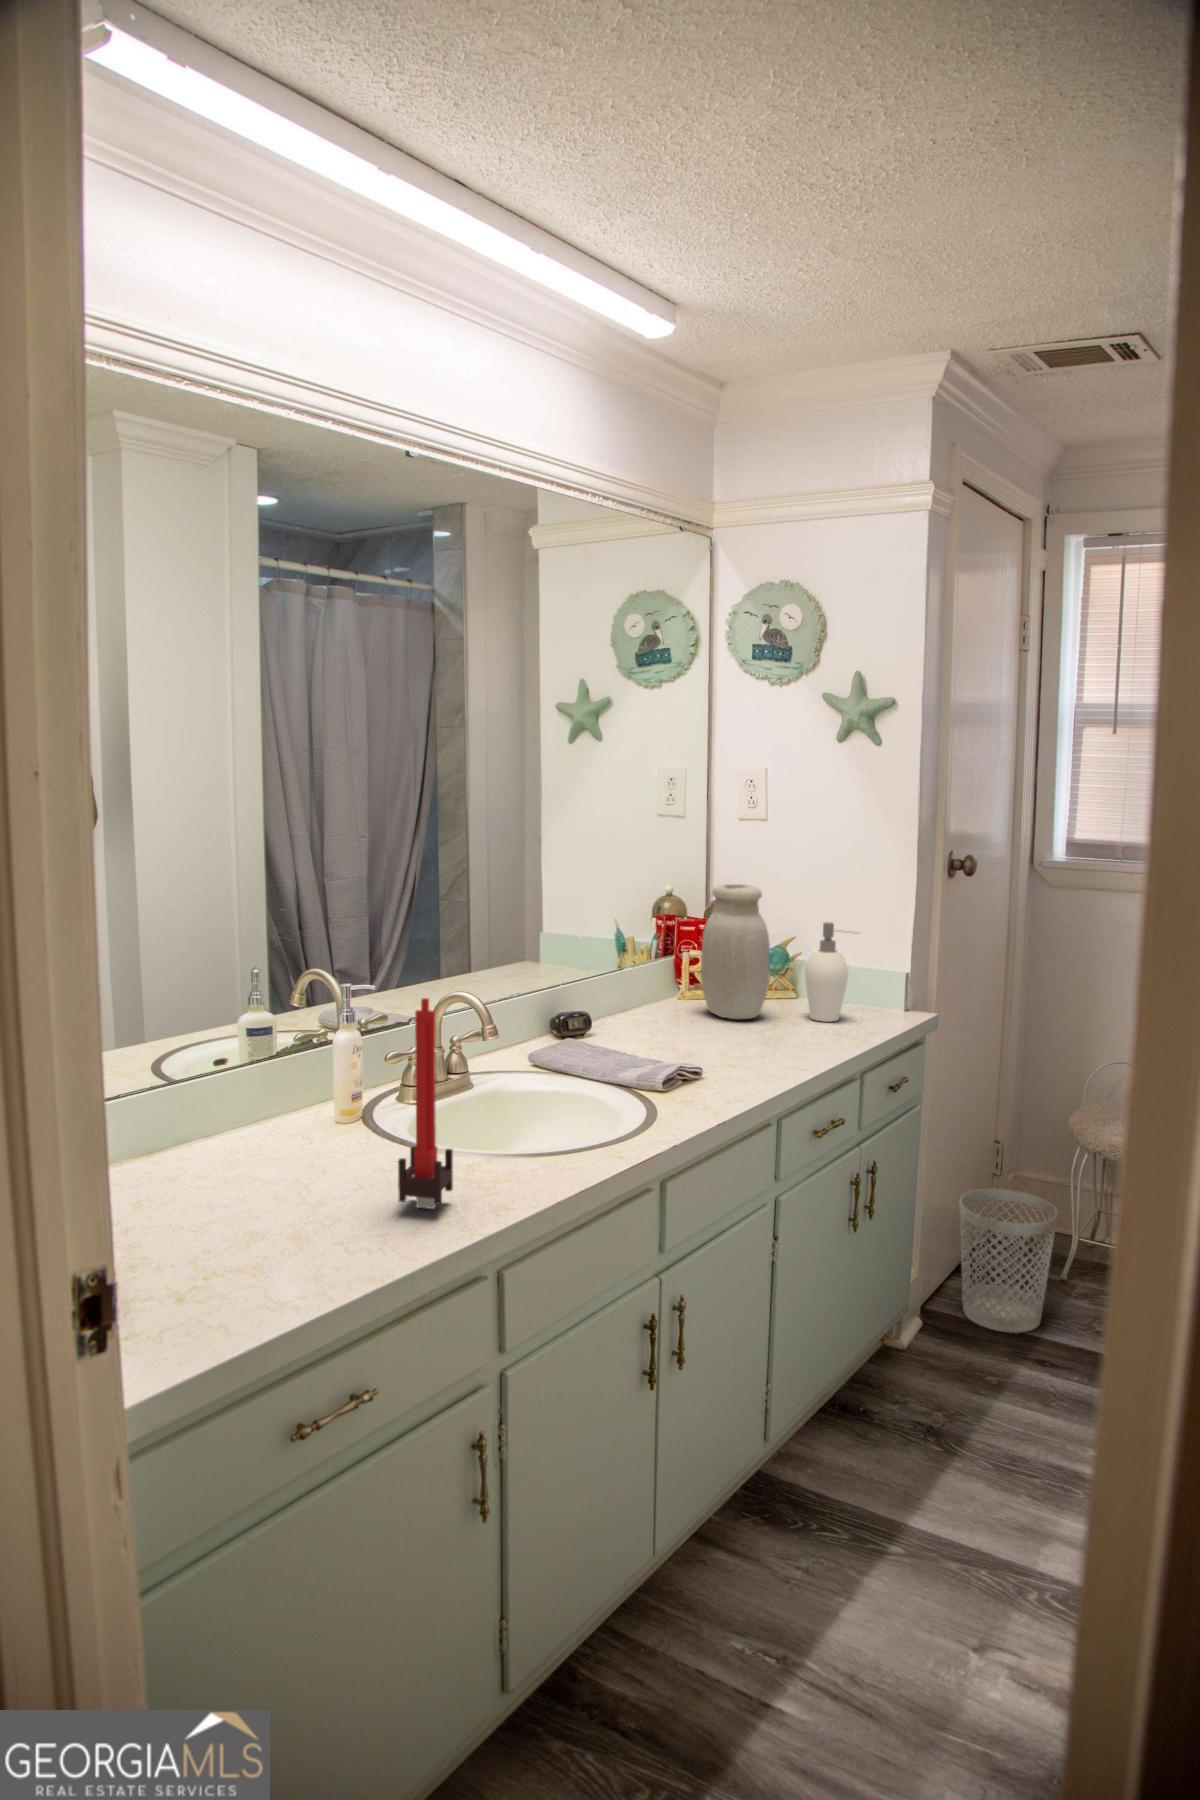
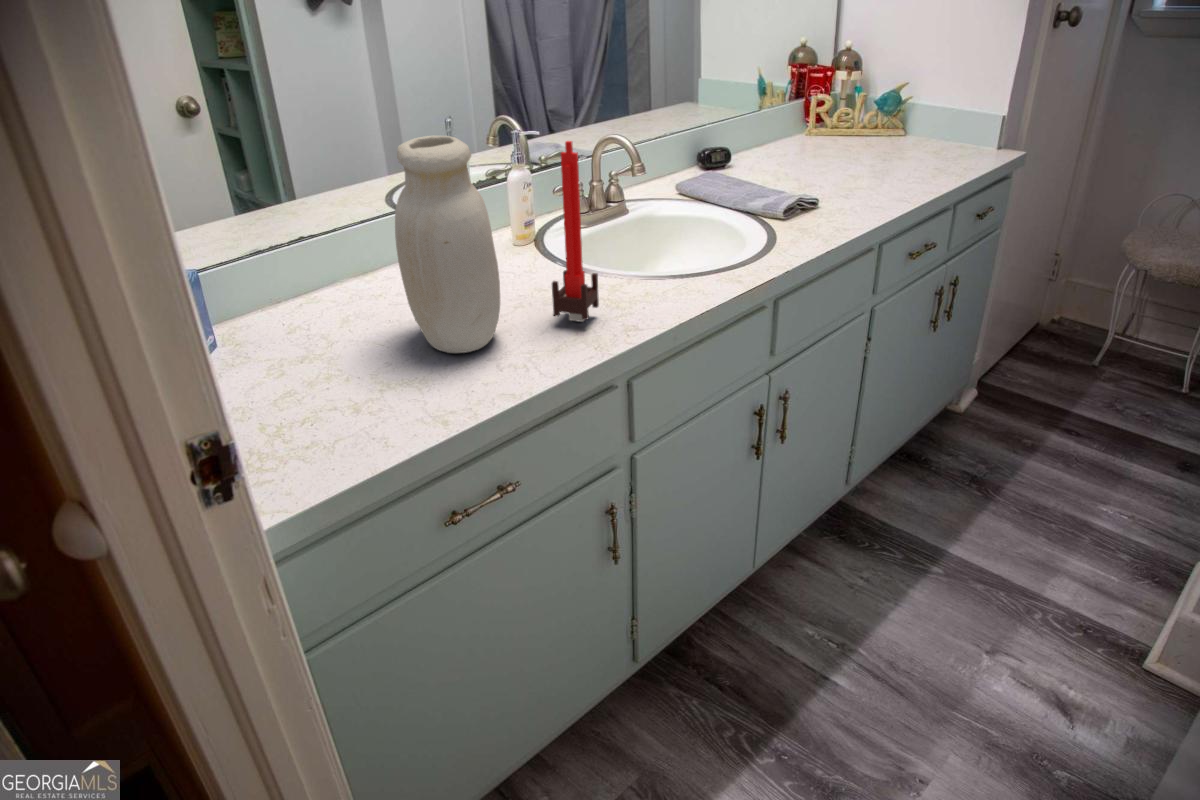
jar: present [701,884,770,1019] -> present [395,136,500,353]
soap dispenser: present [805,922,858,1022] -> none [917,66,975,157]
wastebasket: present [959,1189,1058,1333] -> none [1009,294,1105,403]

